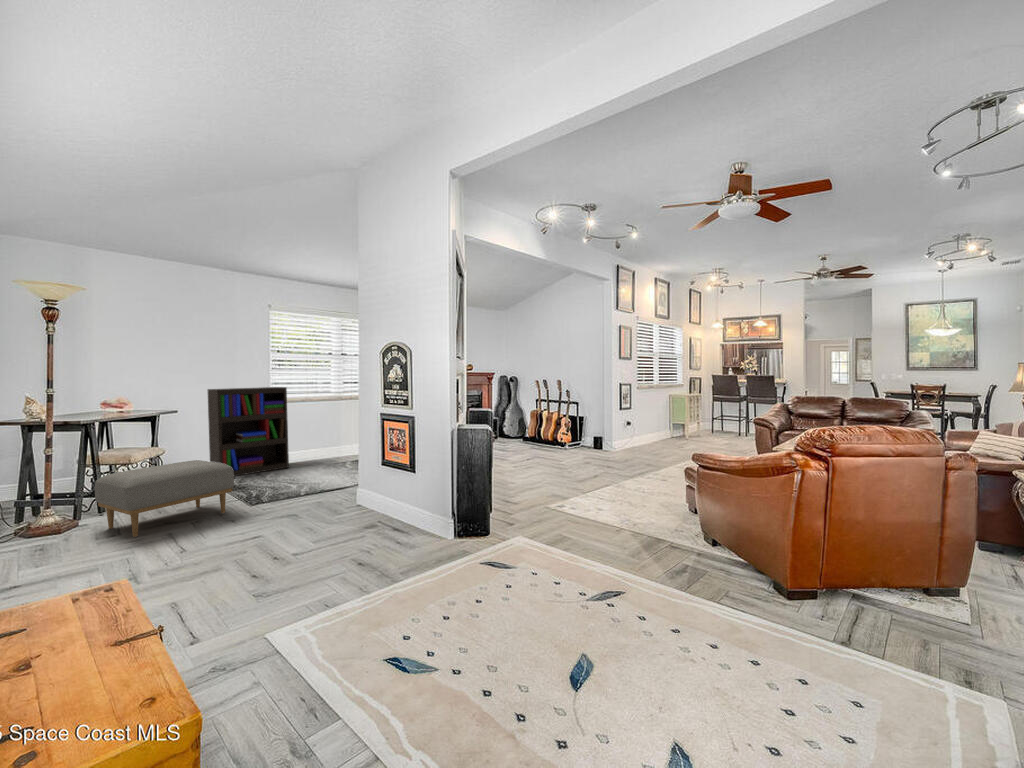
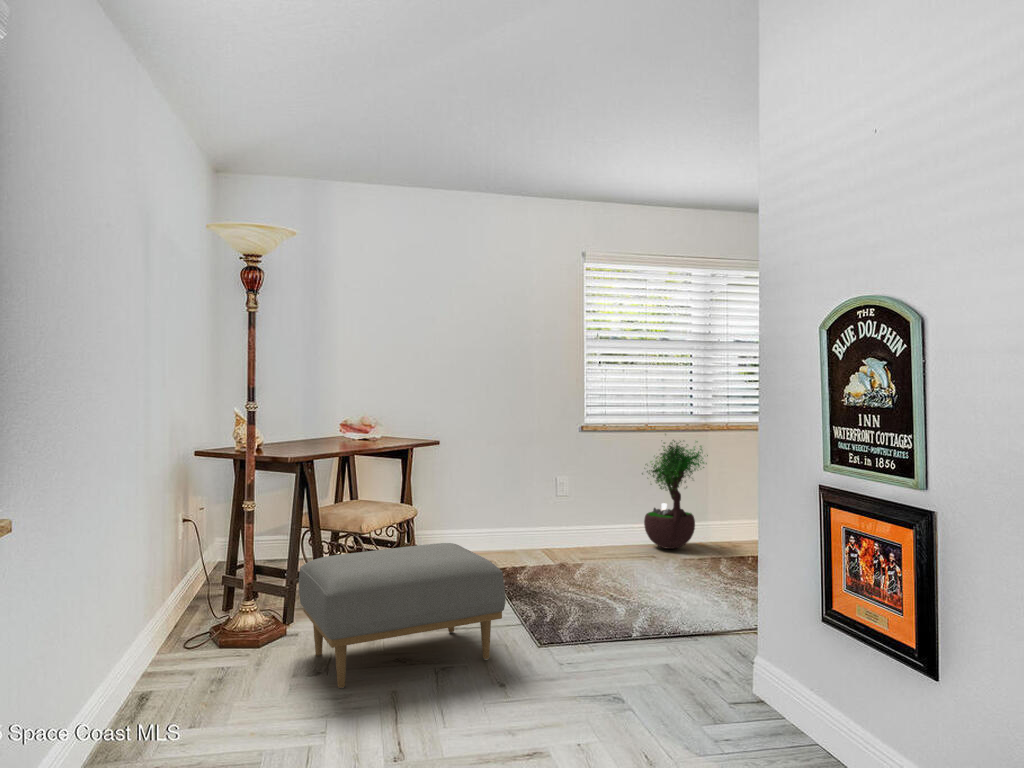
bookshelf: present [207,387,289,476] -> none [486,402,612,566]
potted tree: none [305,402,340,461] -> present [642,440,708,549]

